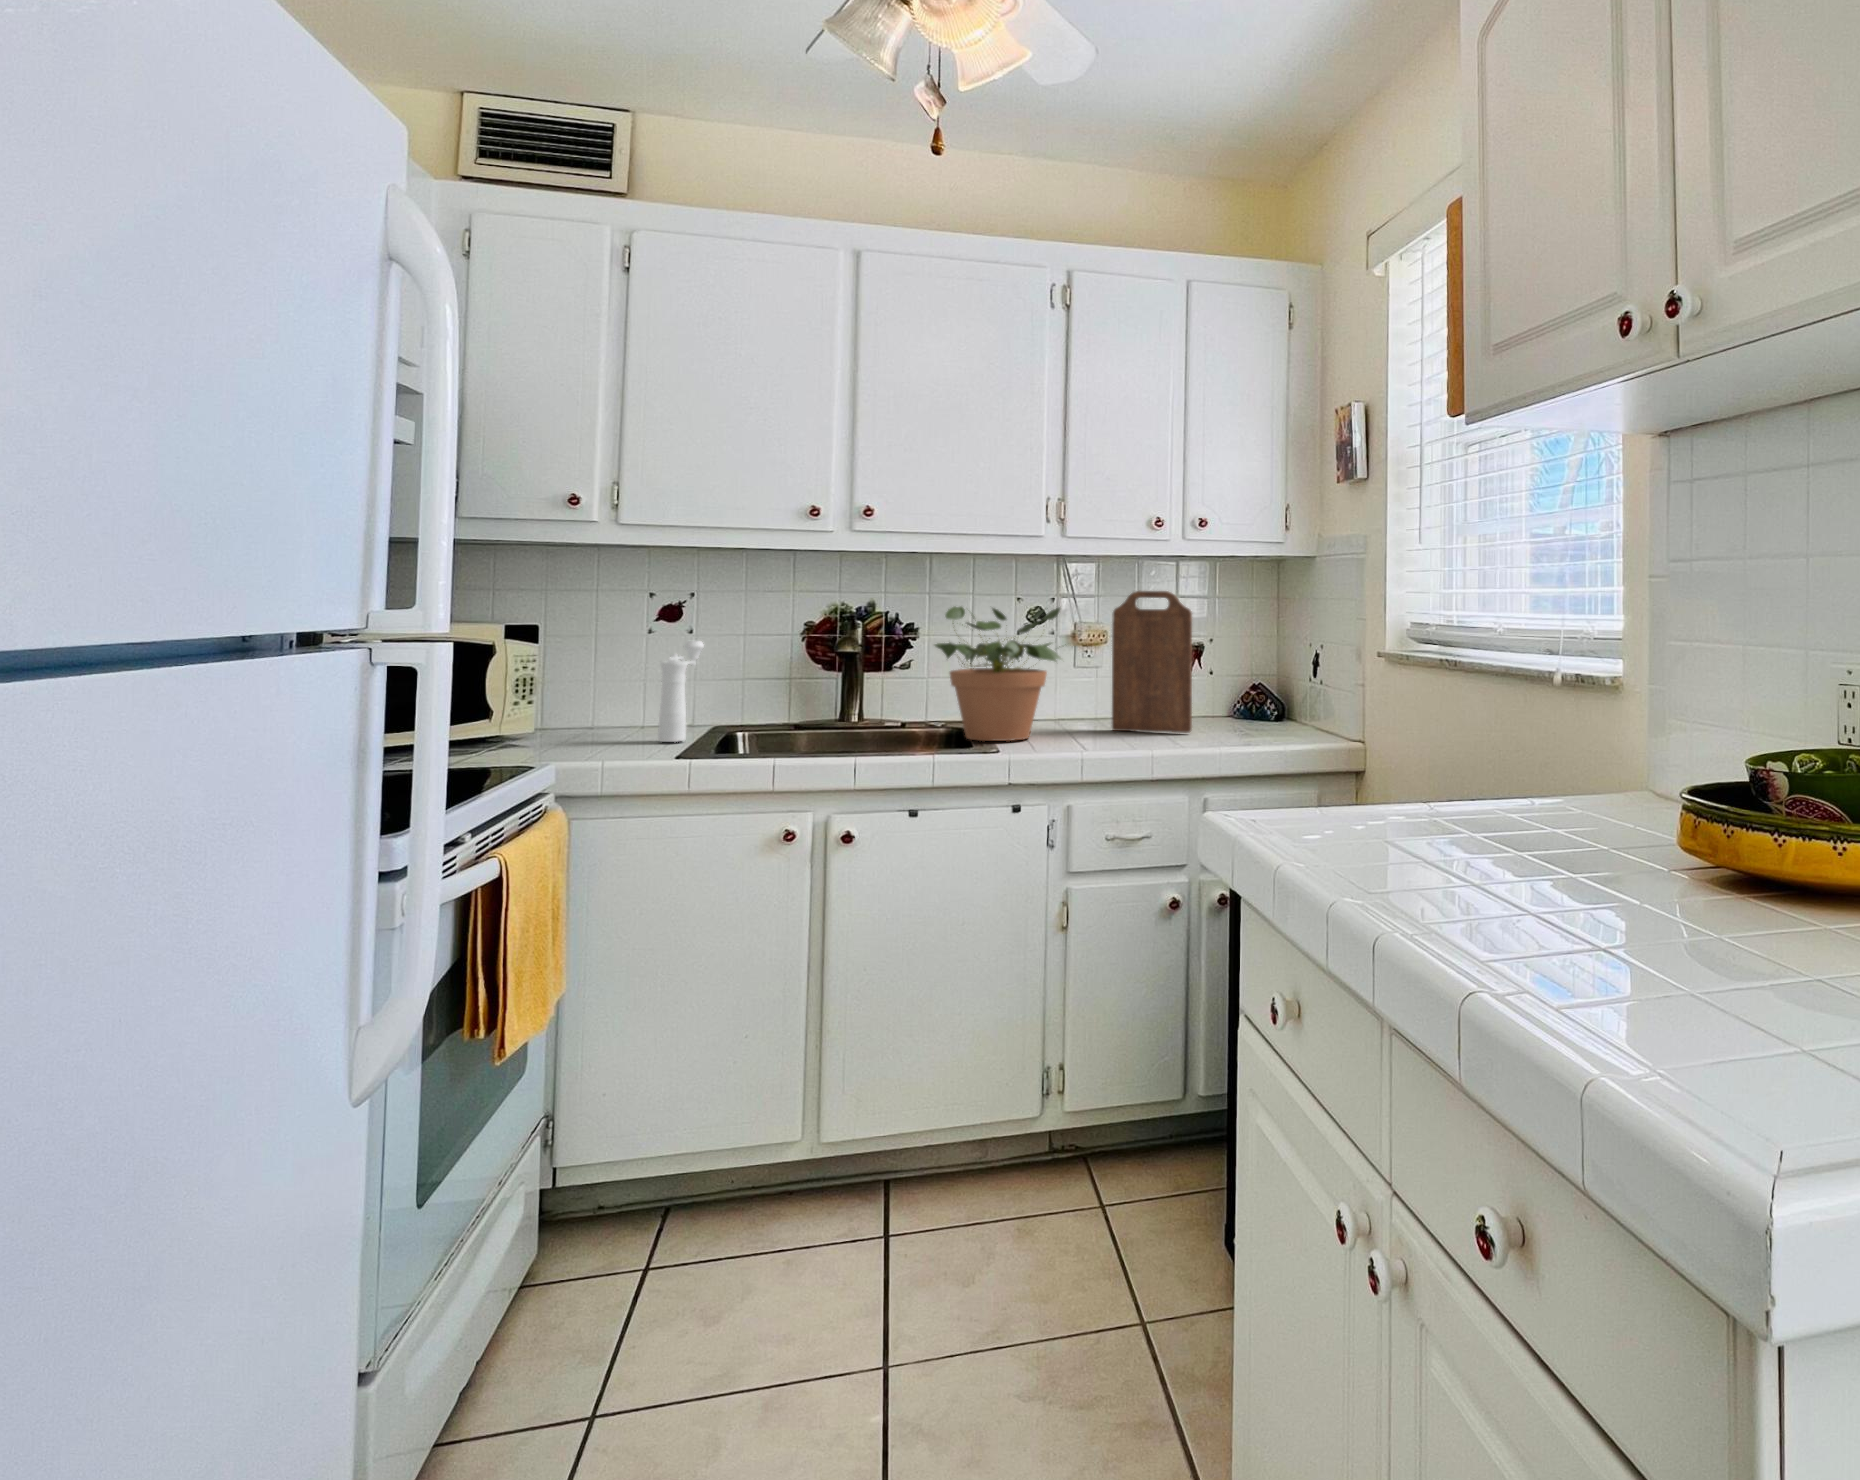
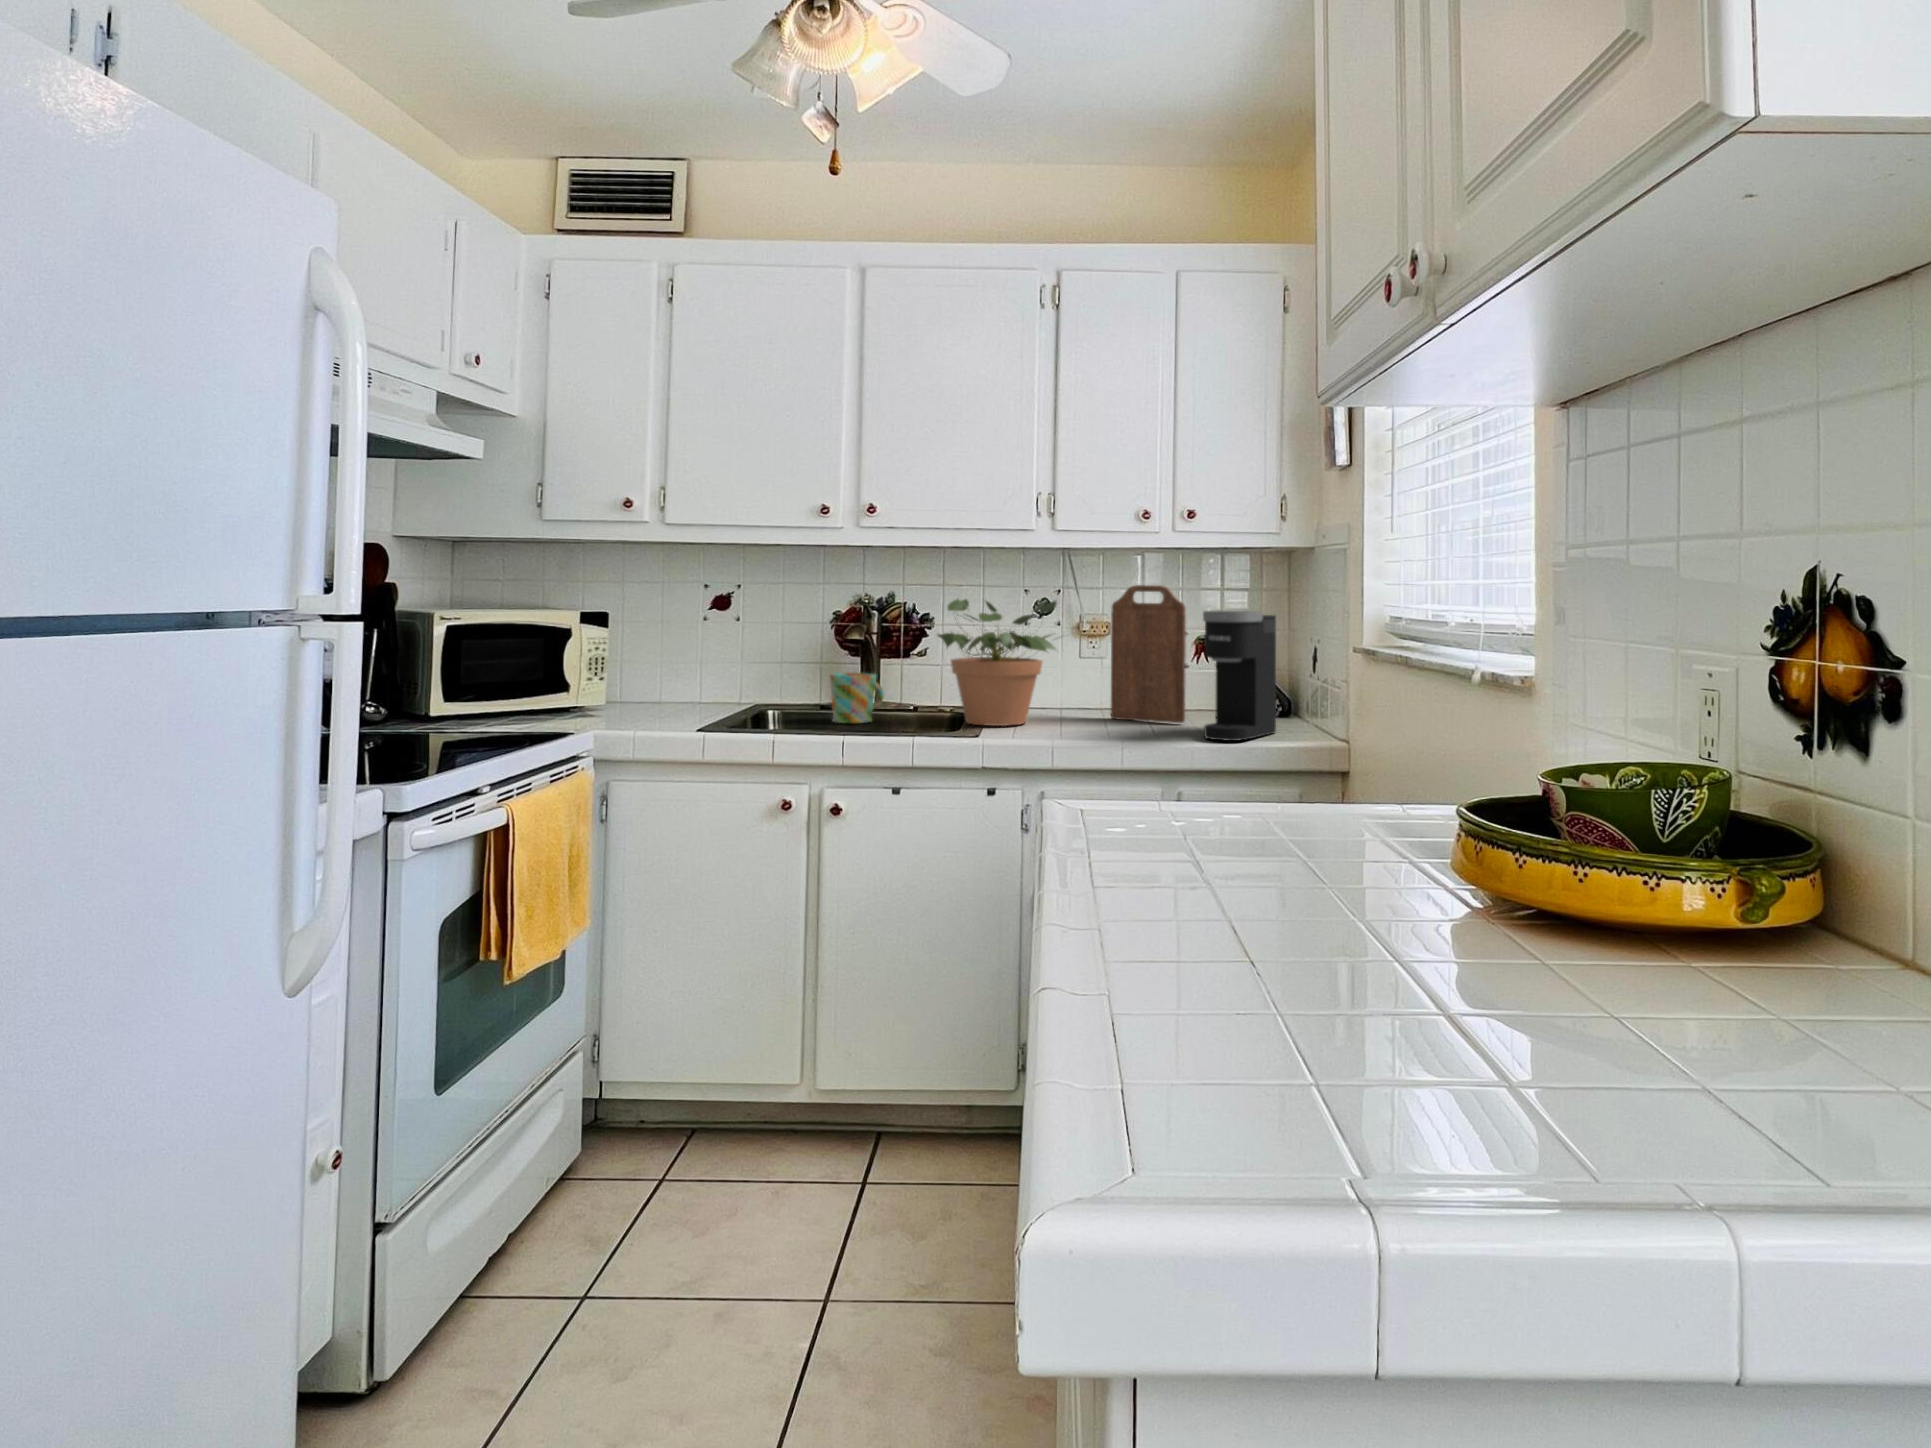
coffee maker: none [1222,617,1288,749] -> present [1203,611,1276,741]
pepper mill: present [658,641,704,742] -> none [695,628,741,718]
mug: none [817,688,874,743] -> present [830,673,884,723]

